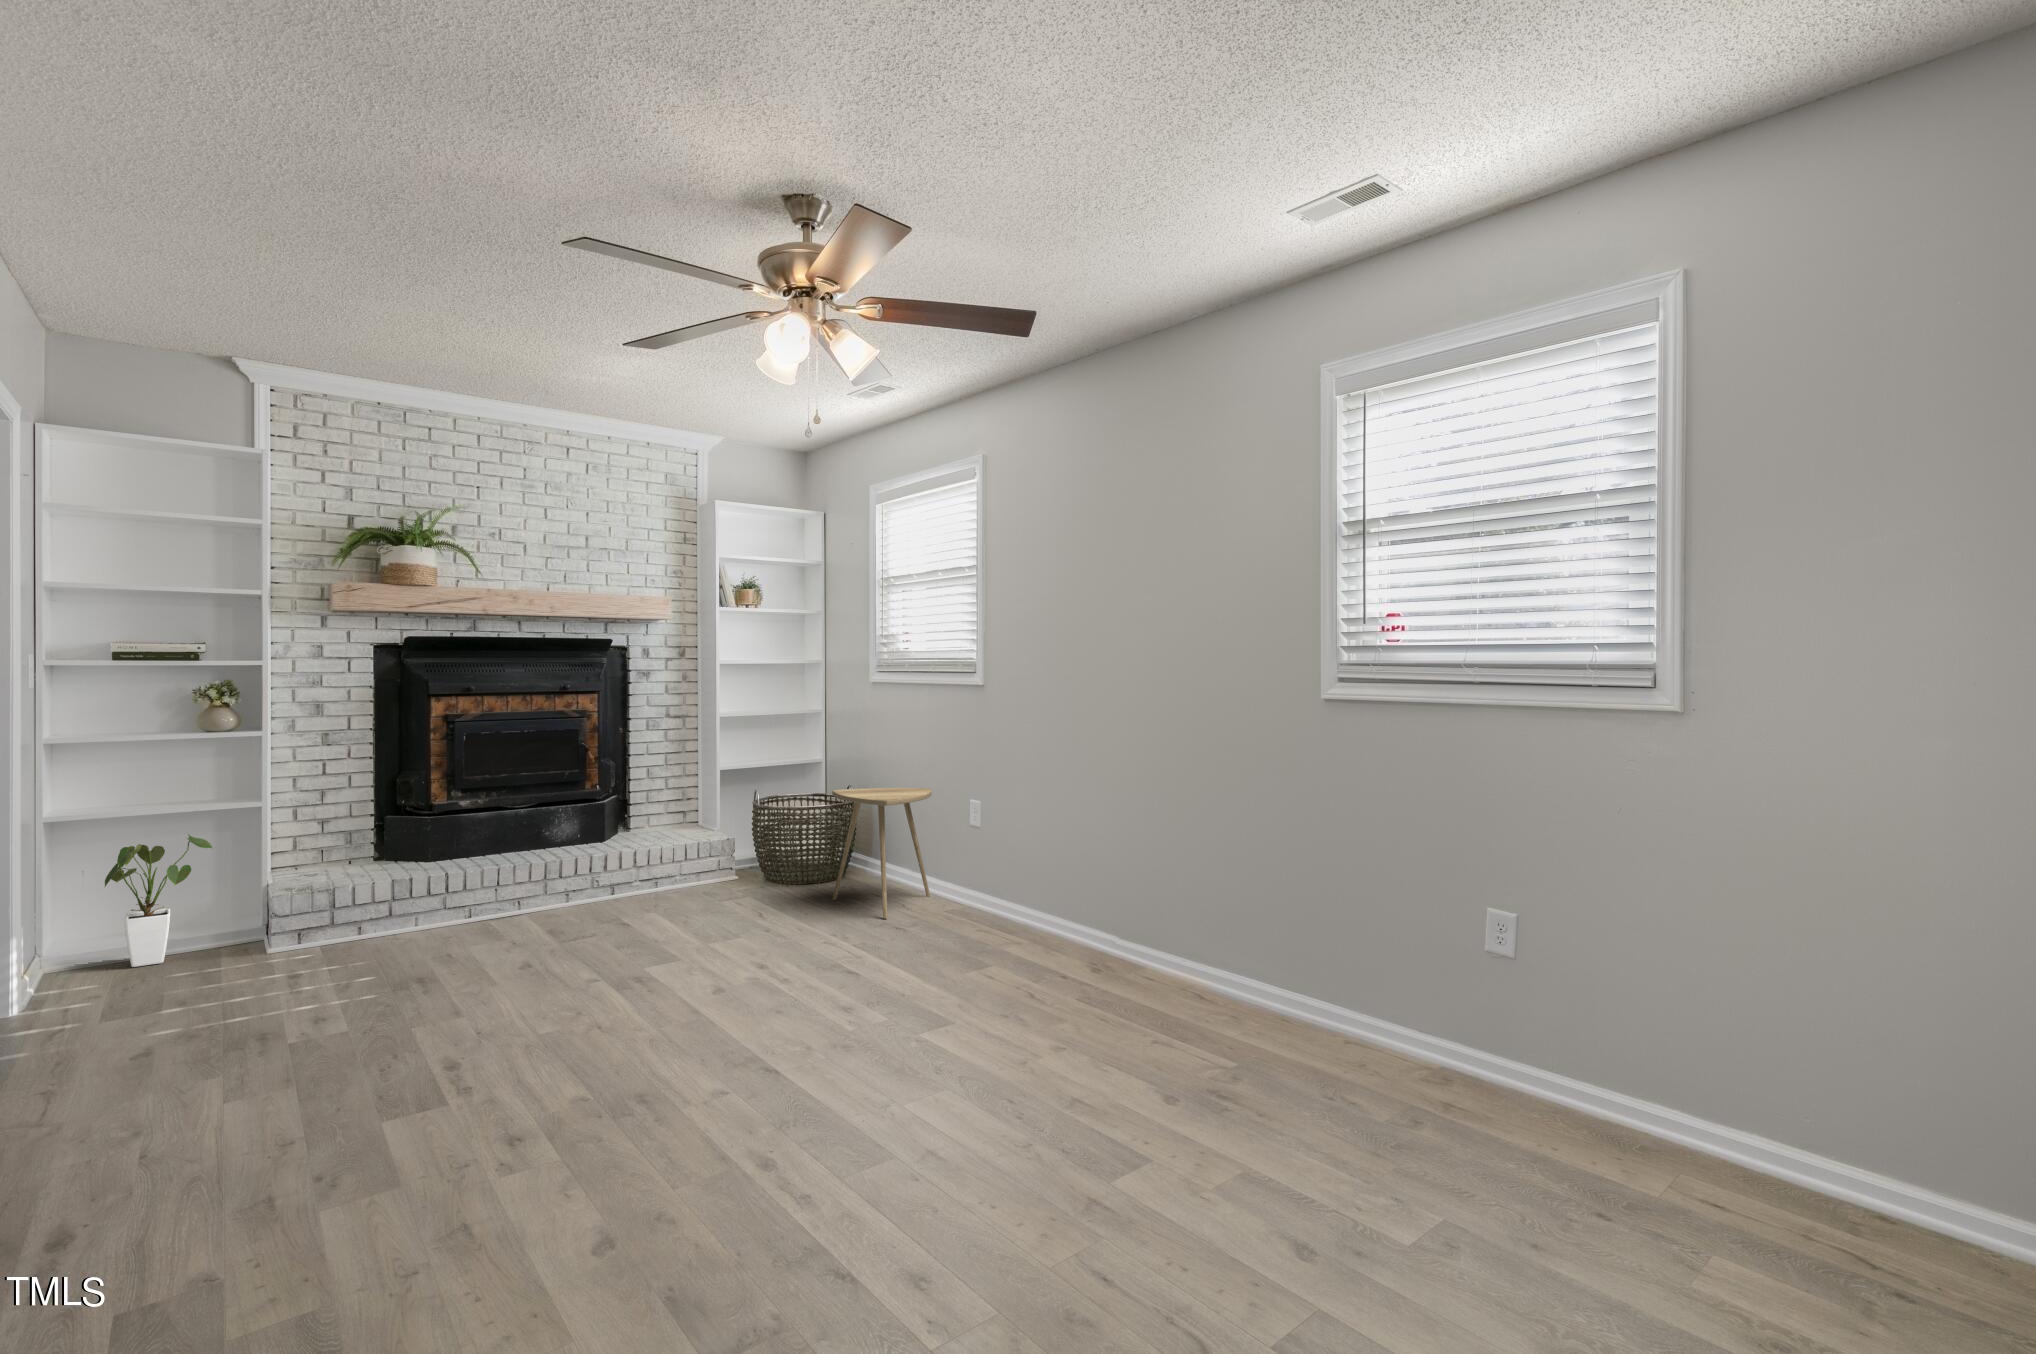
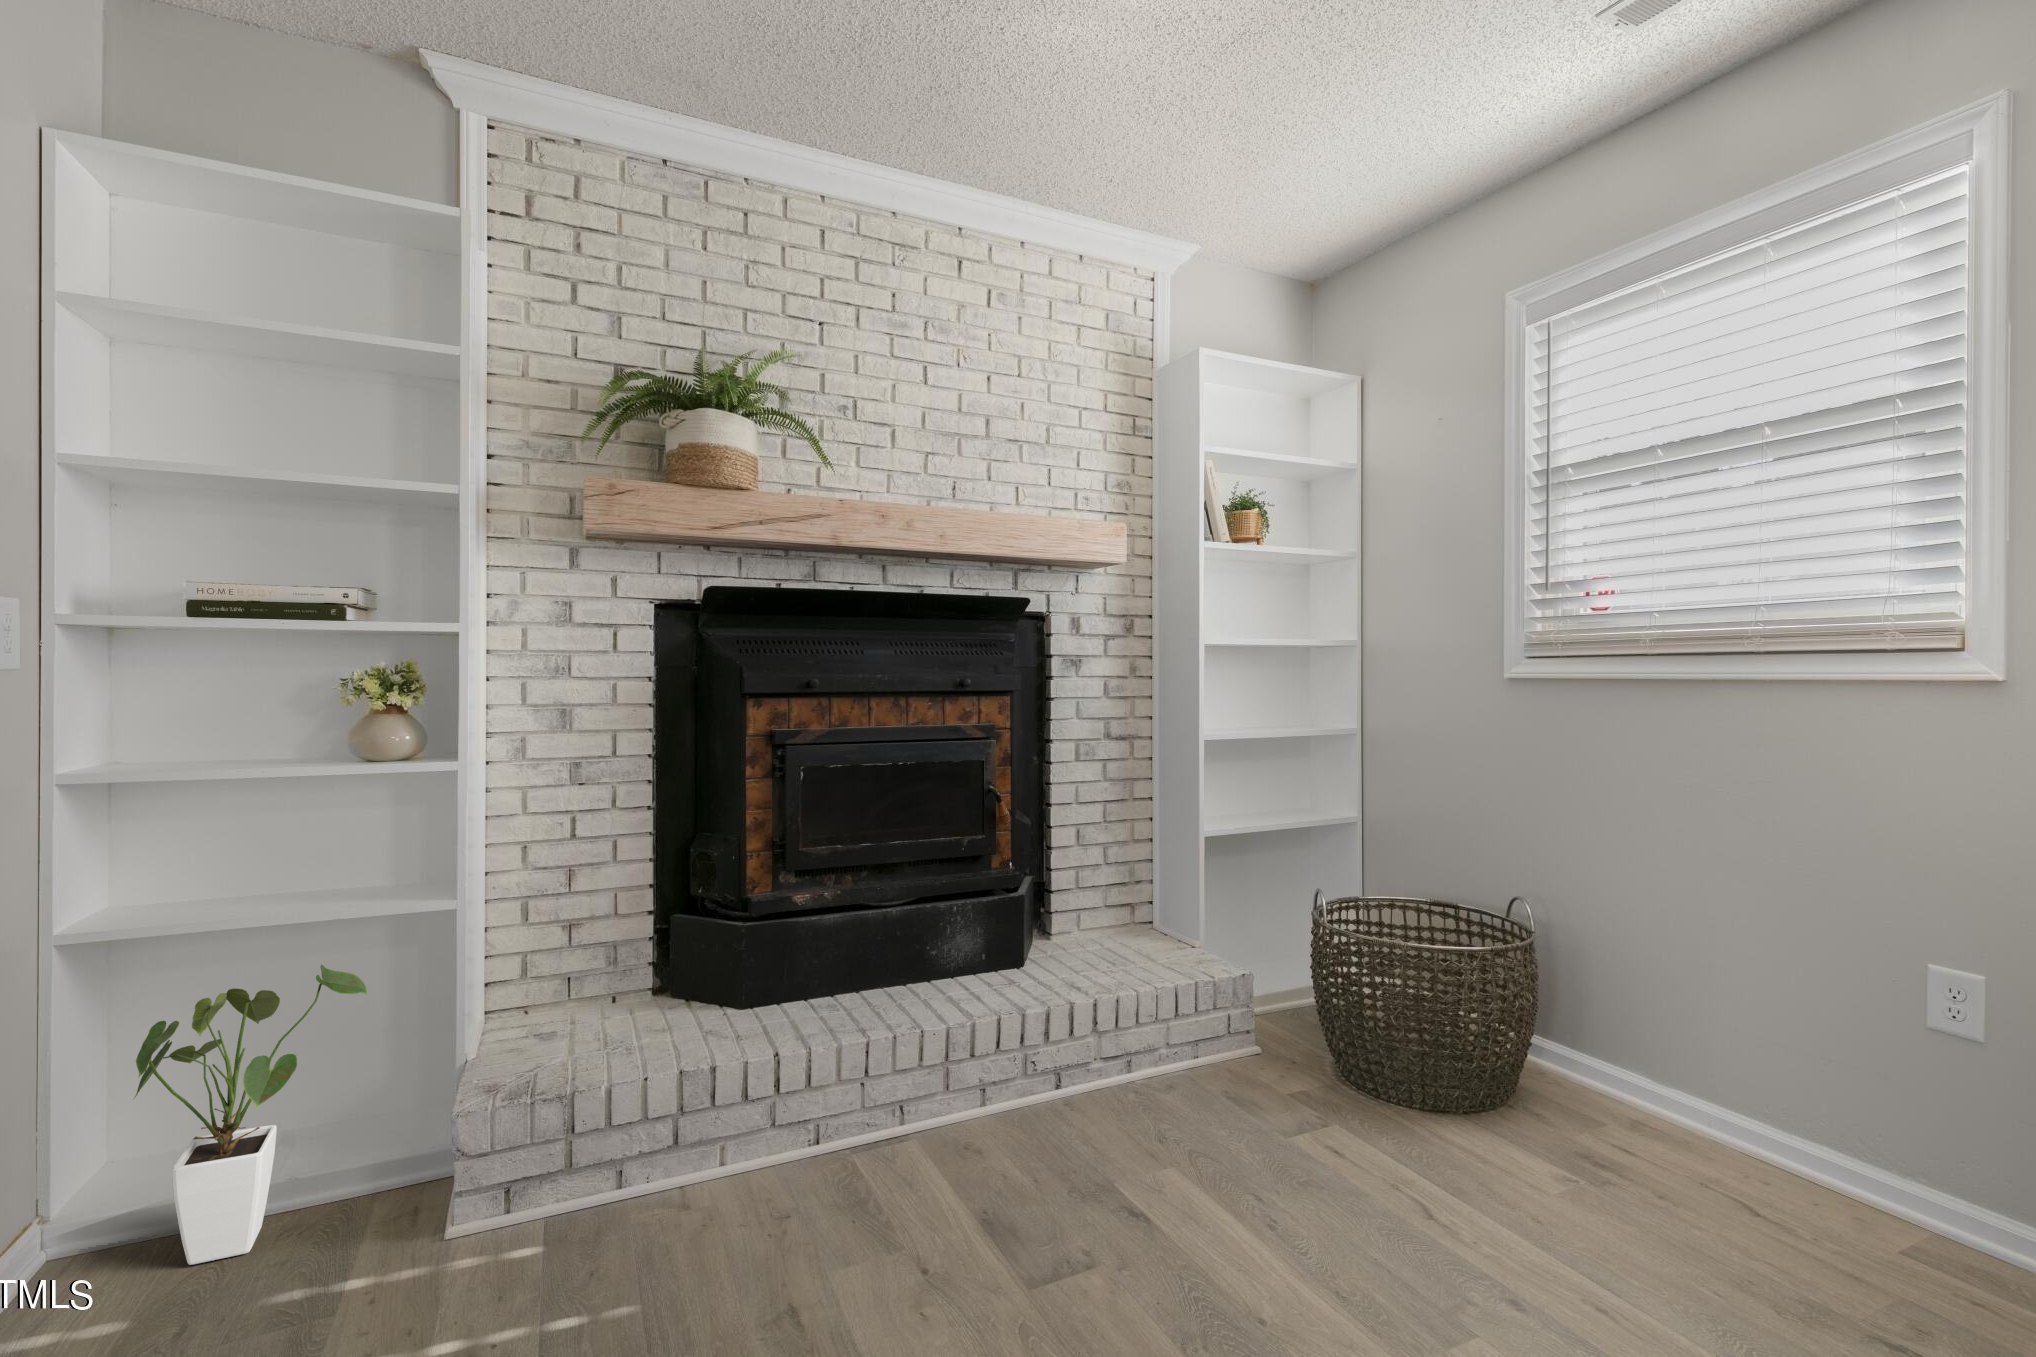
side table: present [832,788,932,918] -> none [1524,908,1798,1261]

